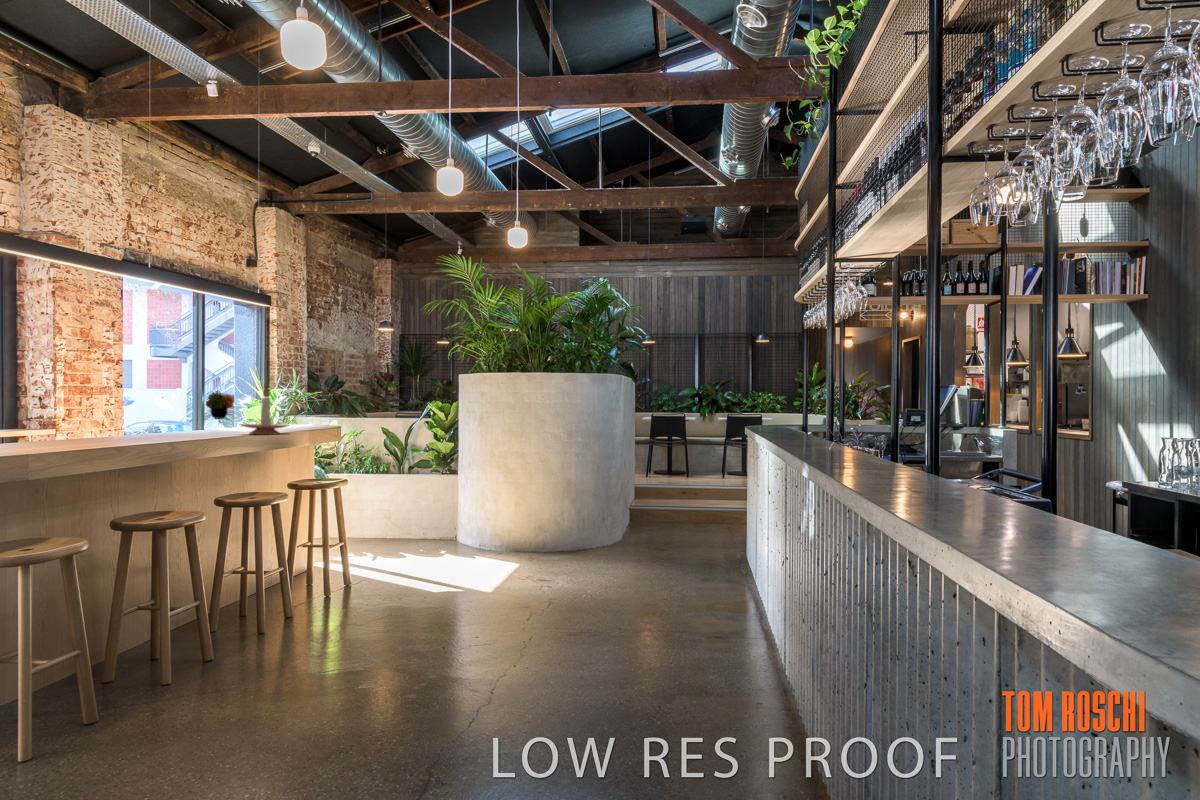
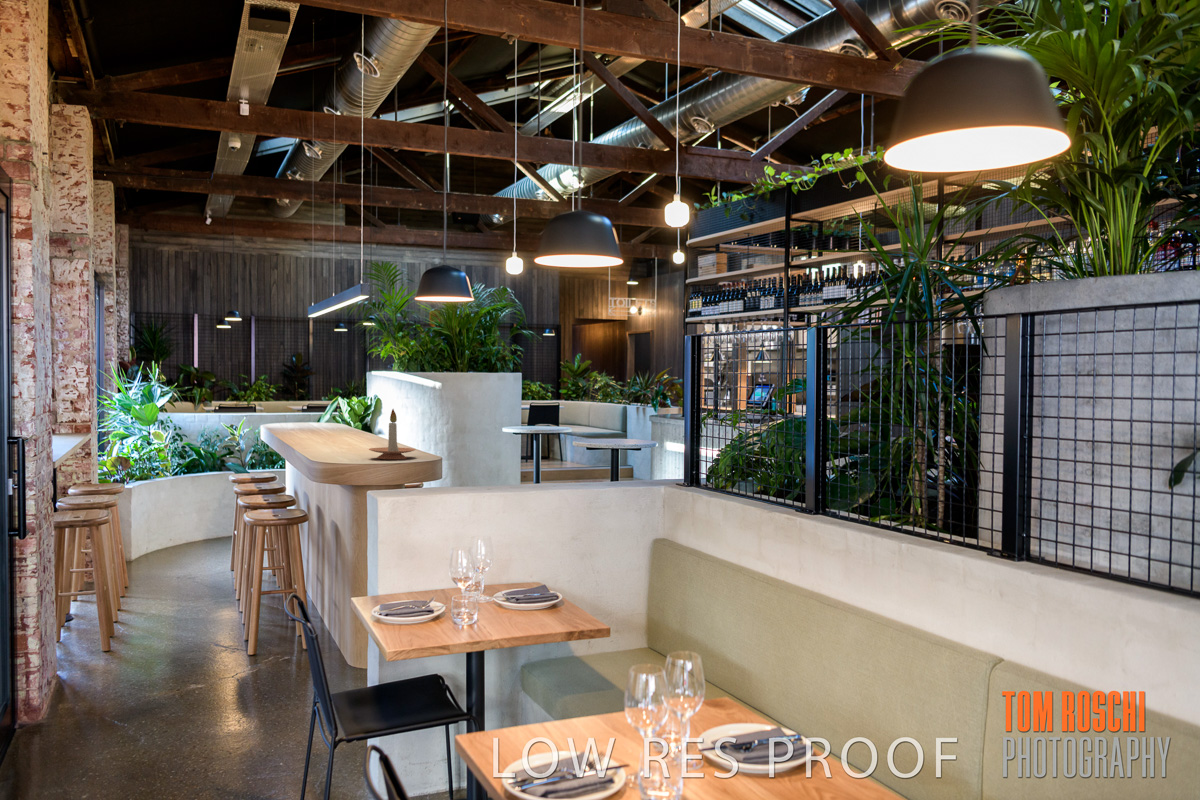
flower arrangement: present [206,391,234,419] -> none [195,384,229,412]

